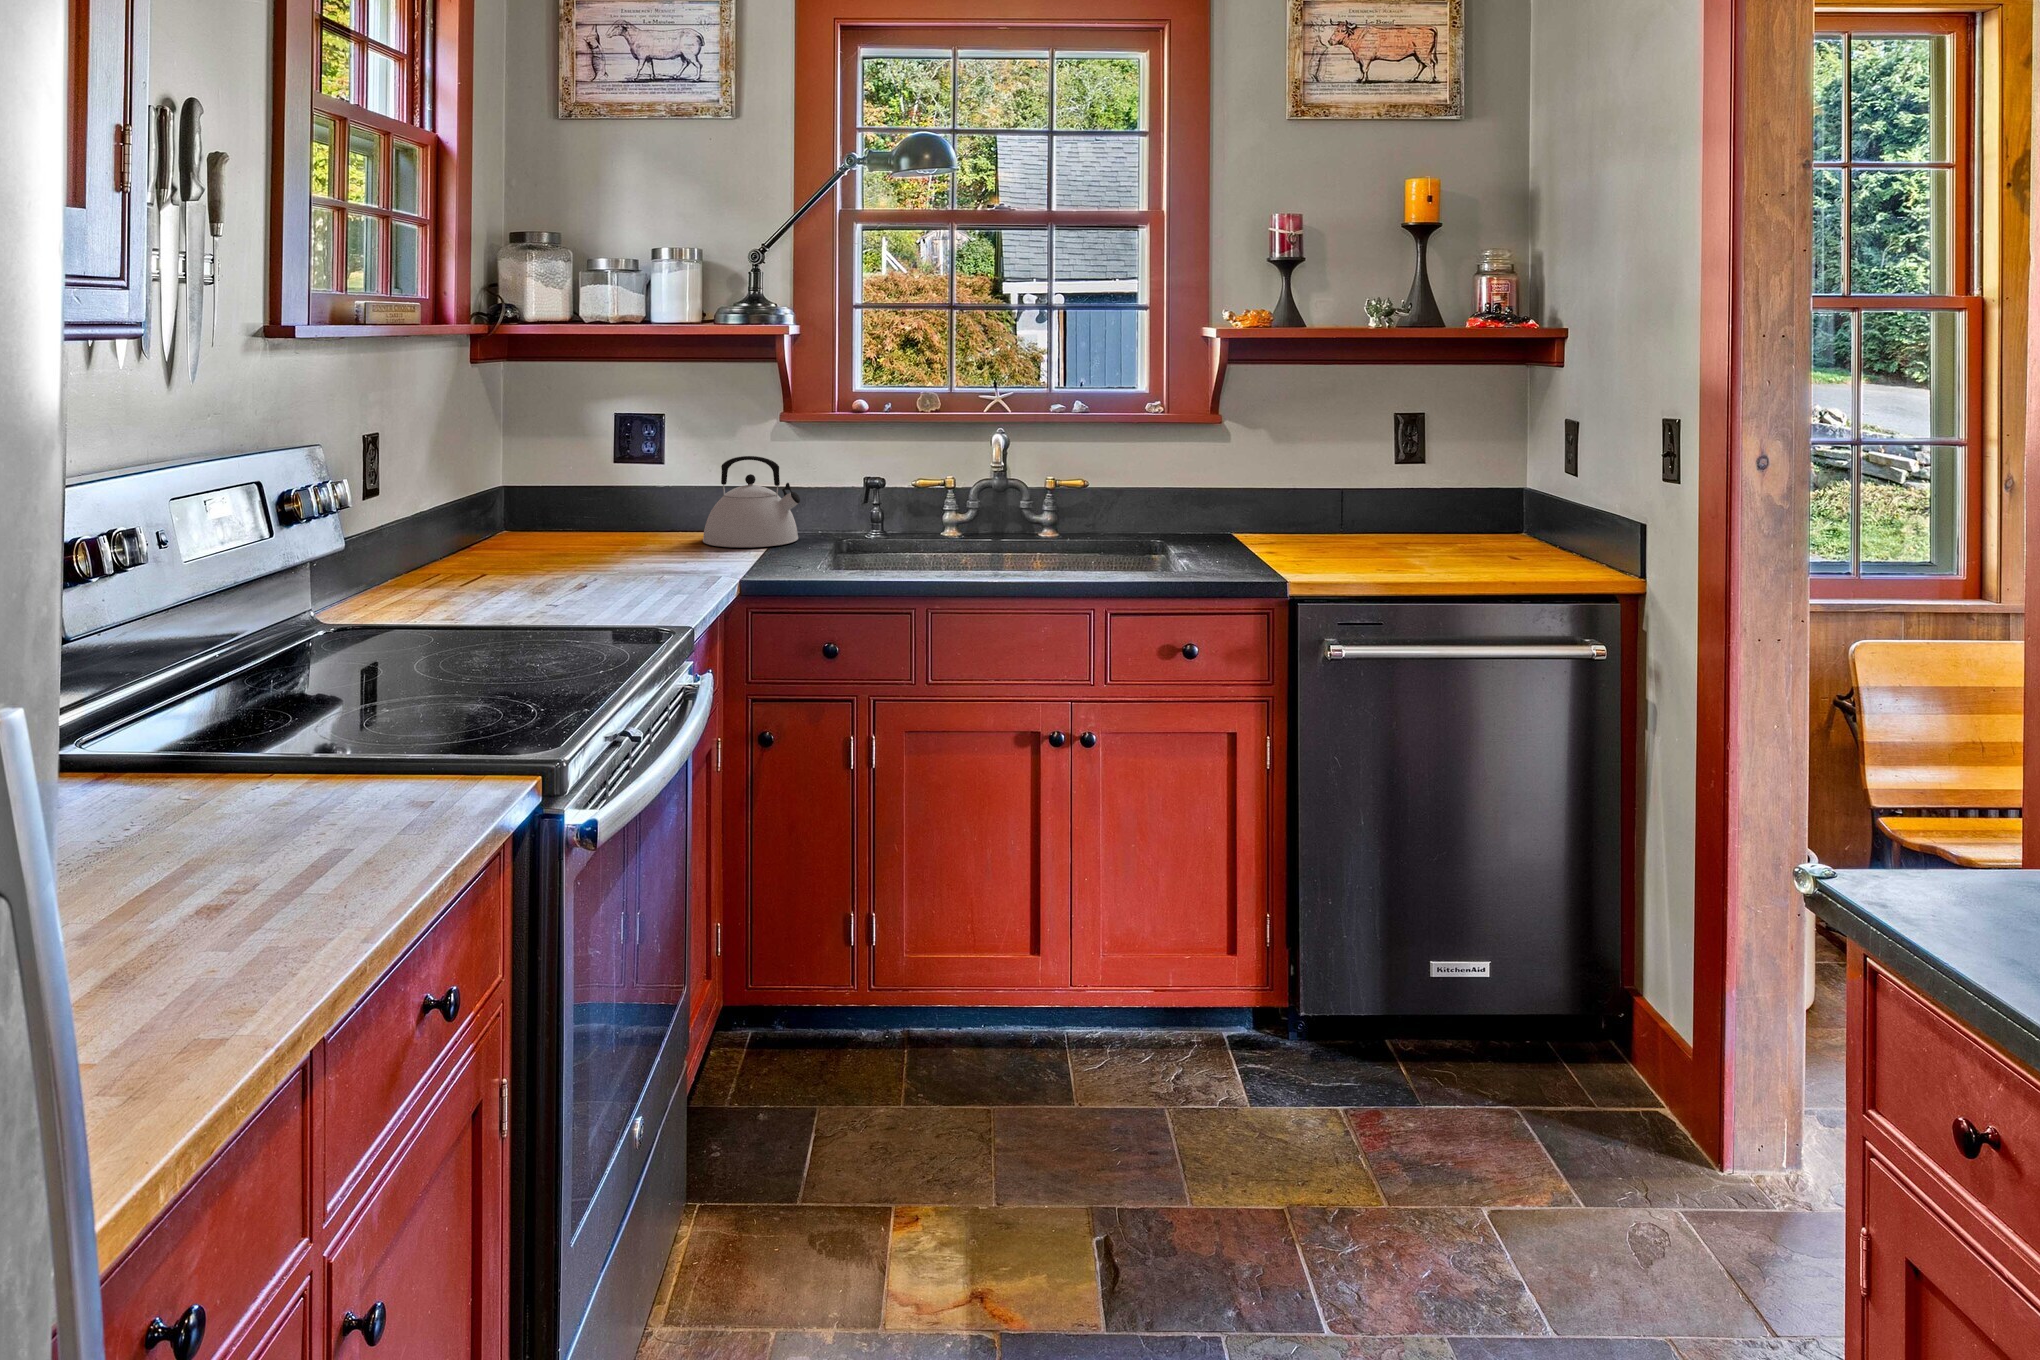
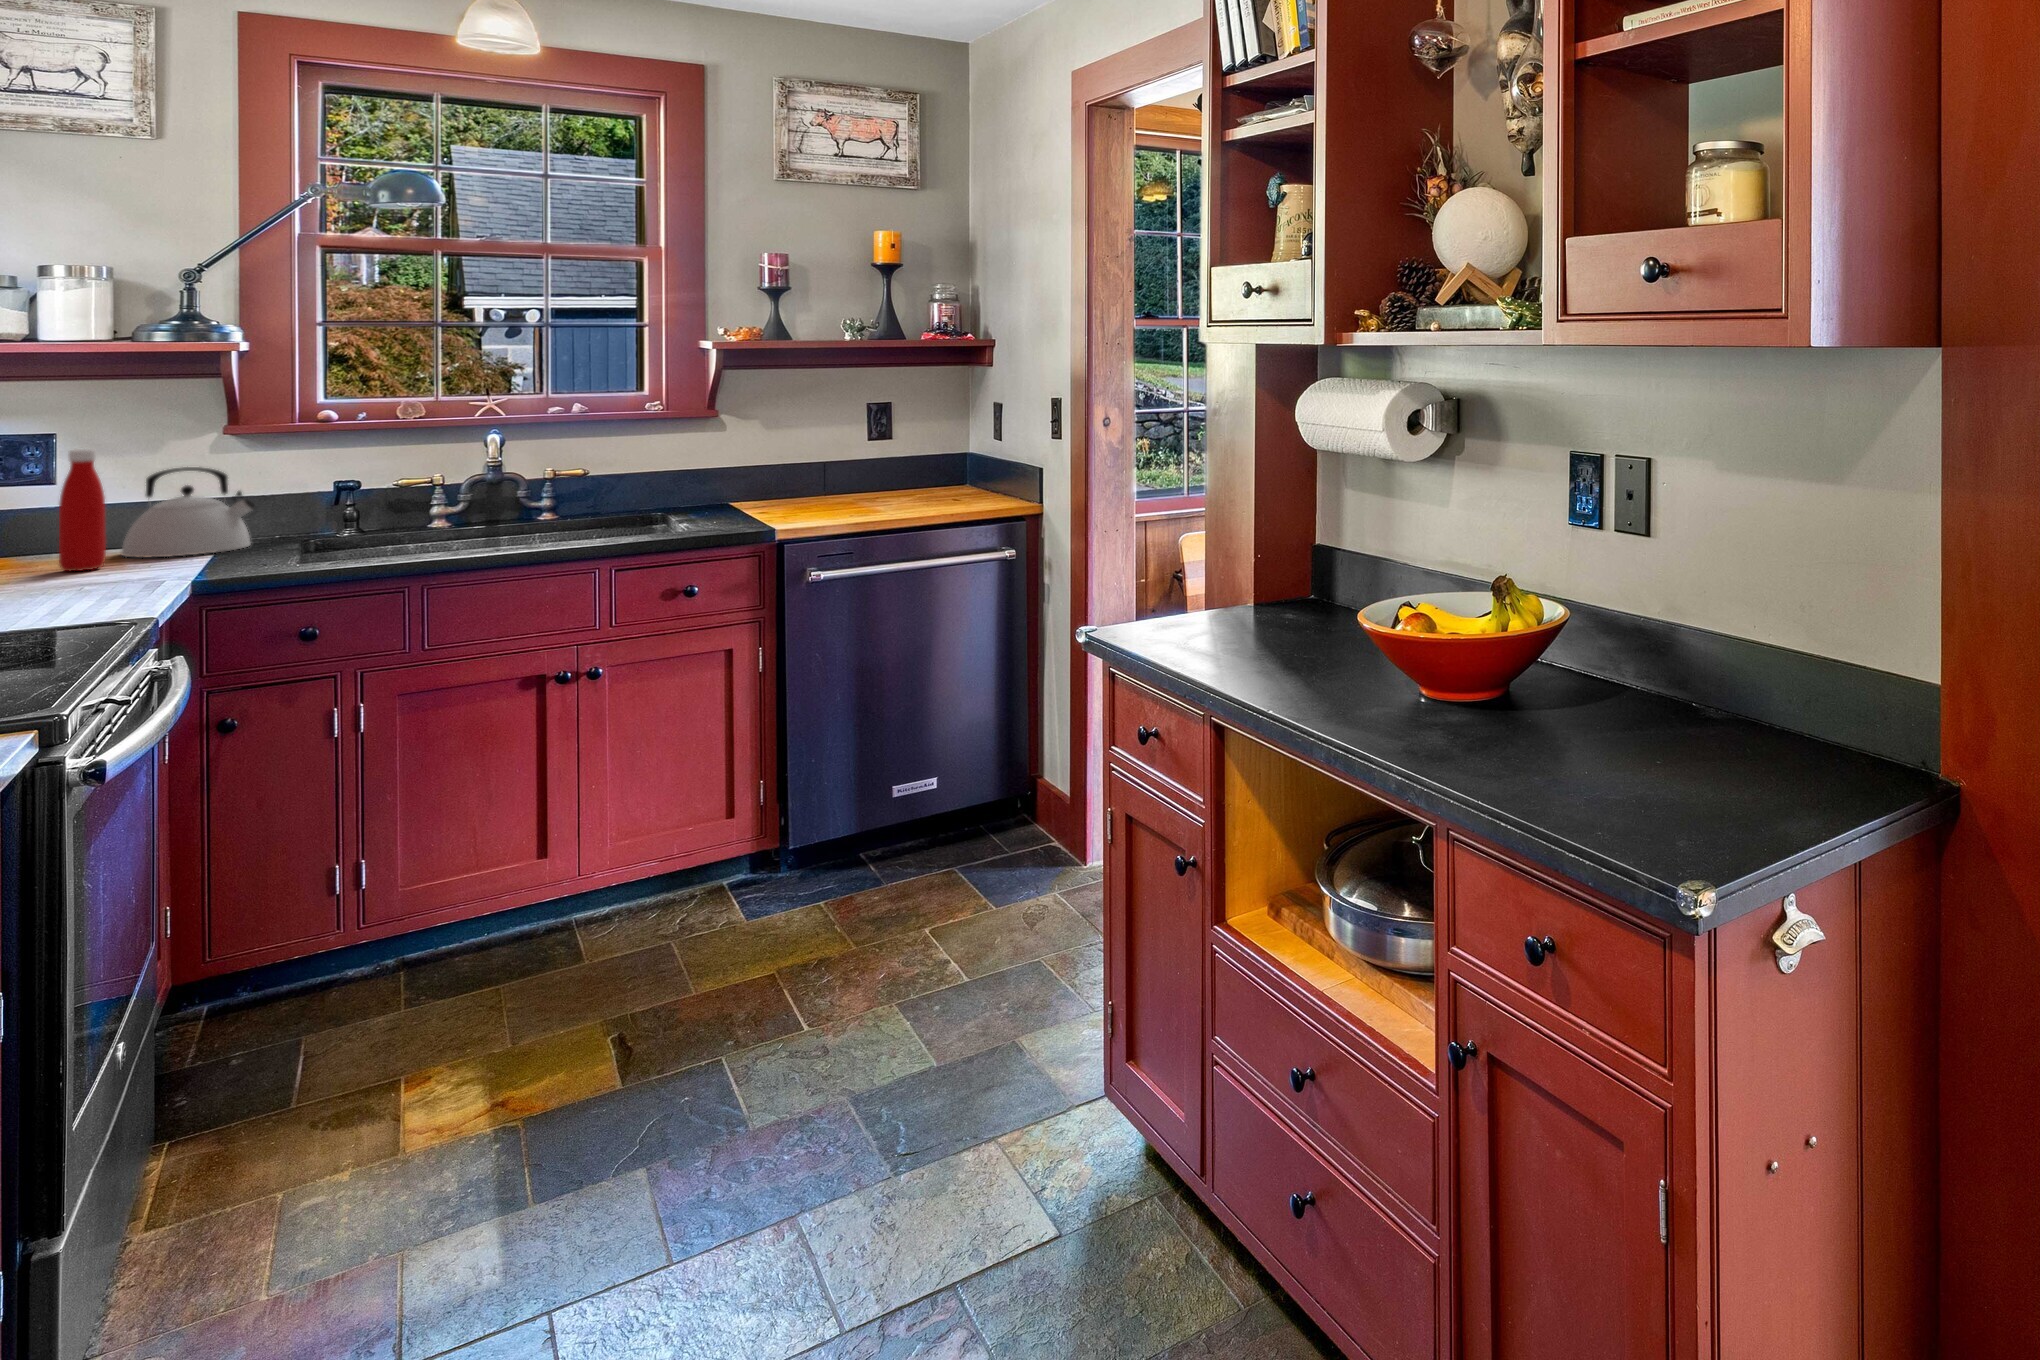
bottle: none [649,436,681,557] -> present [59,449,106,571]

